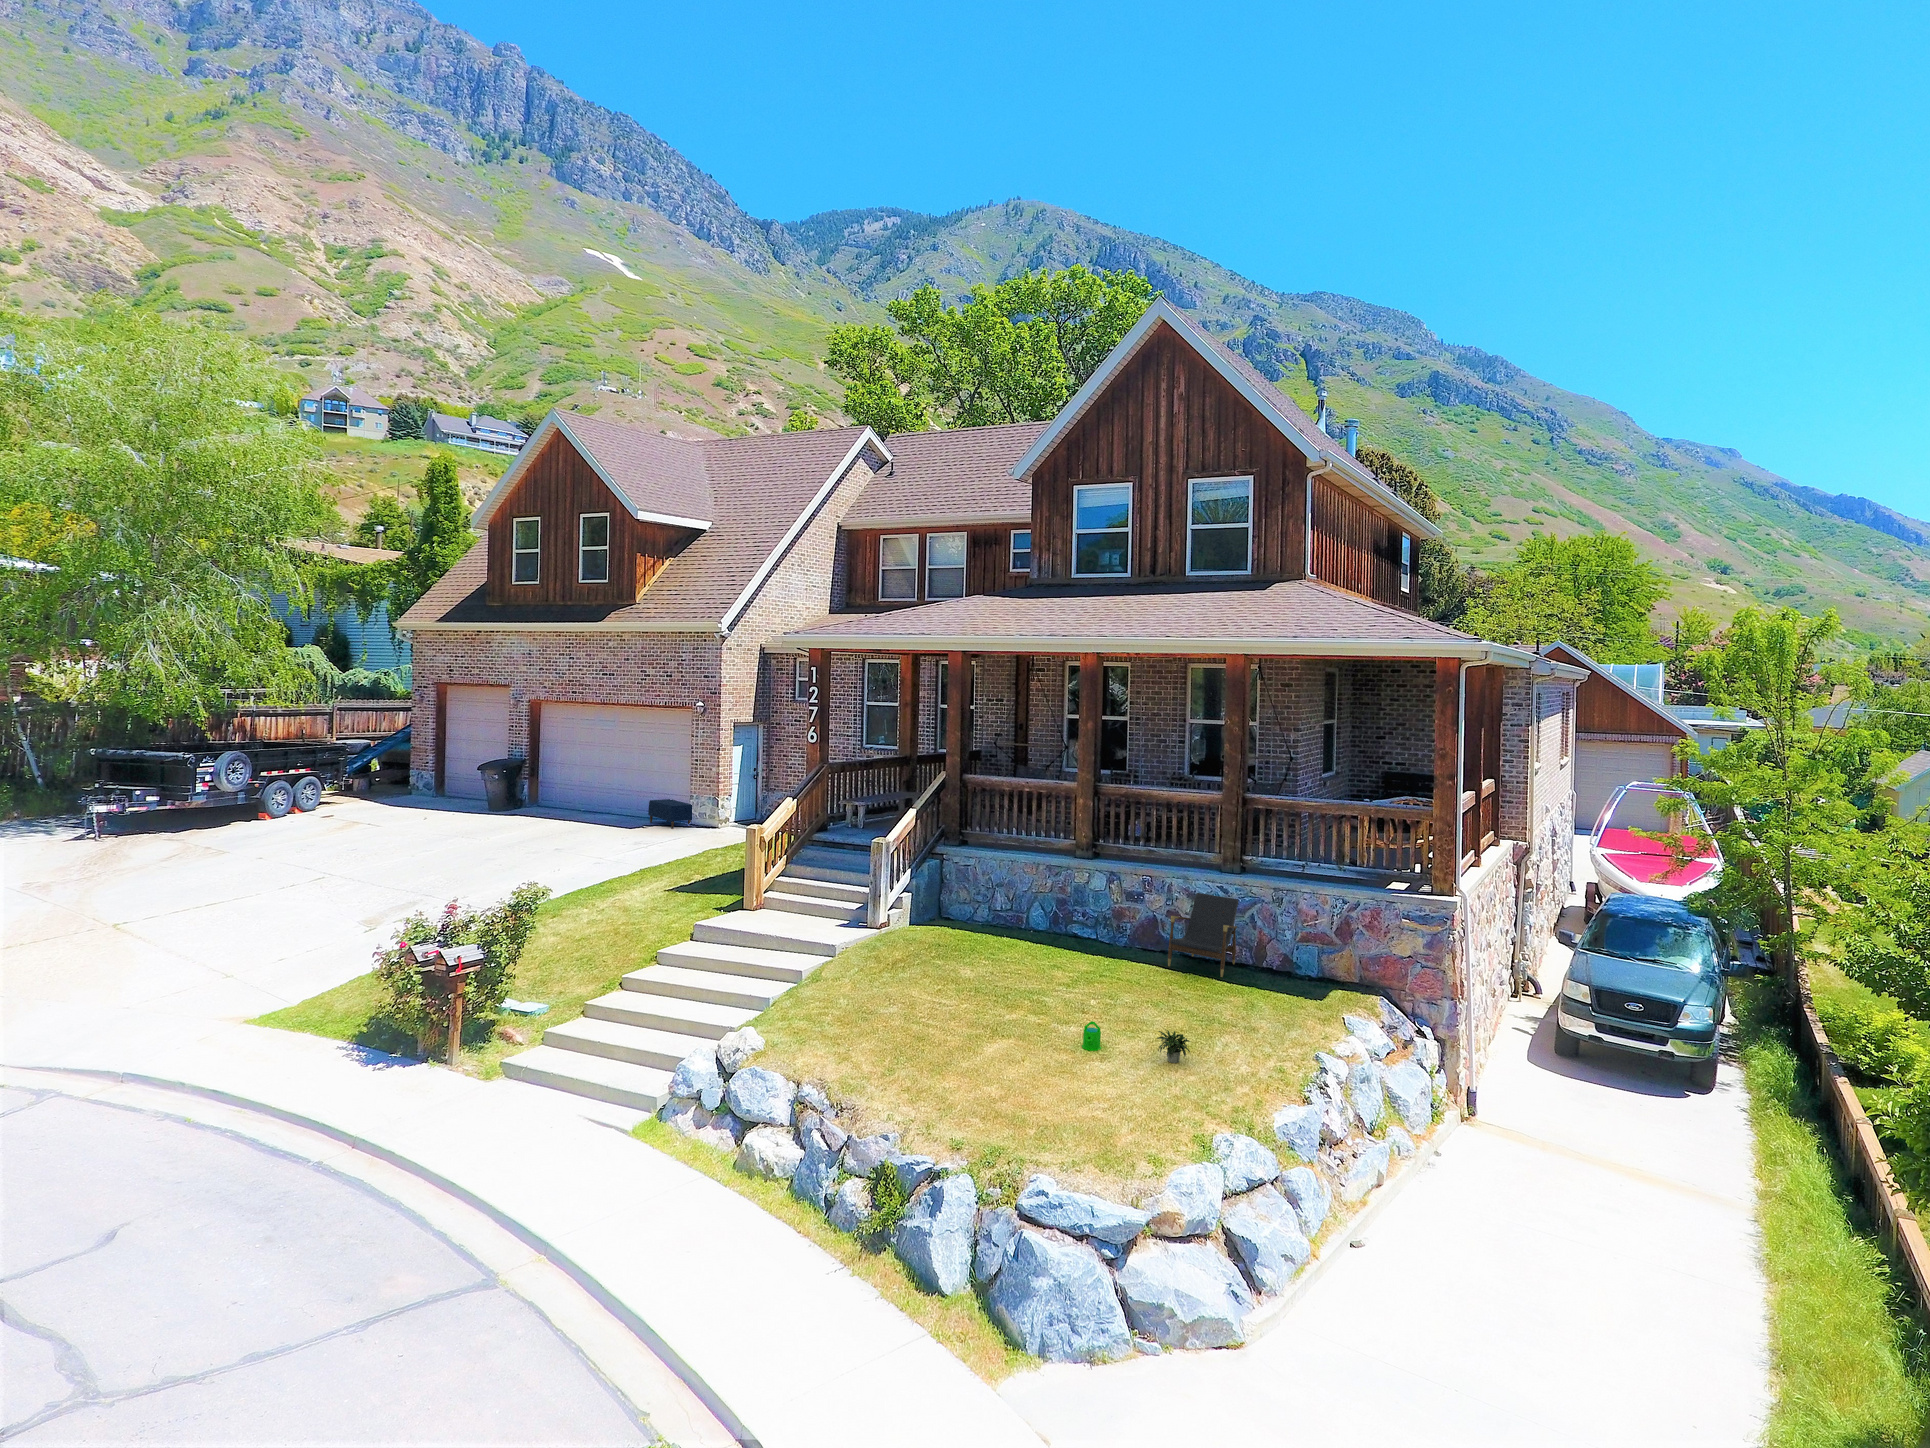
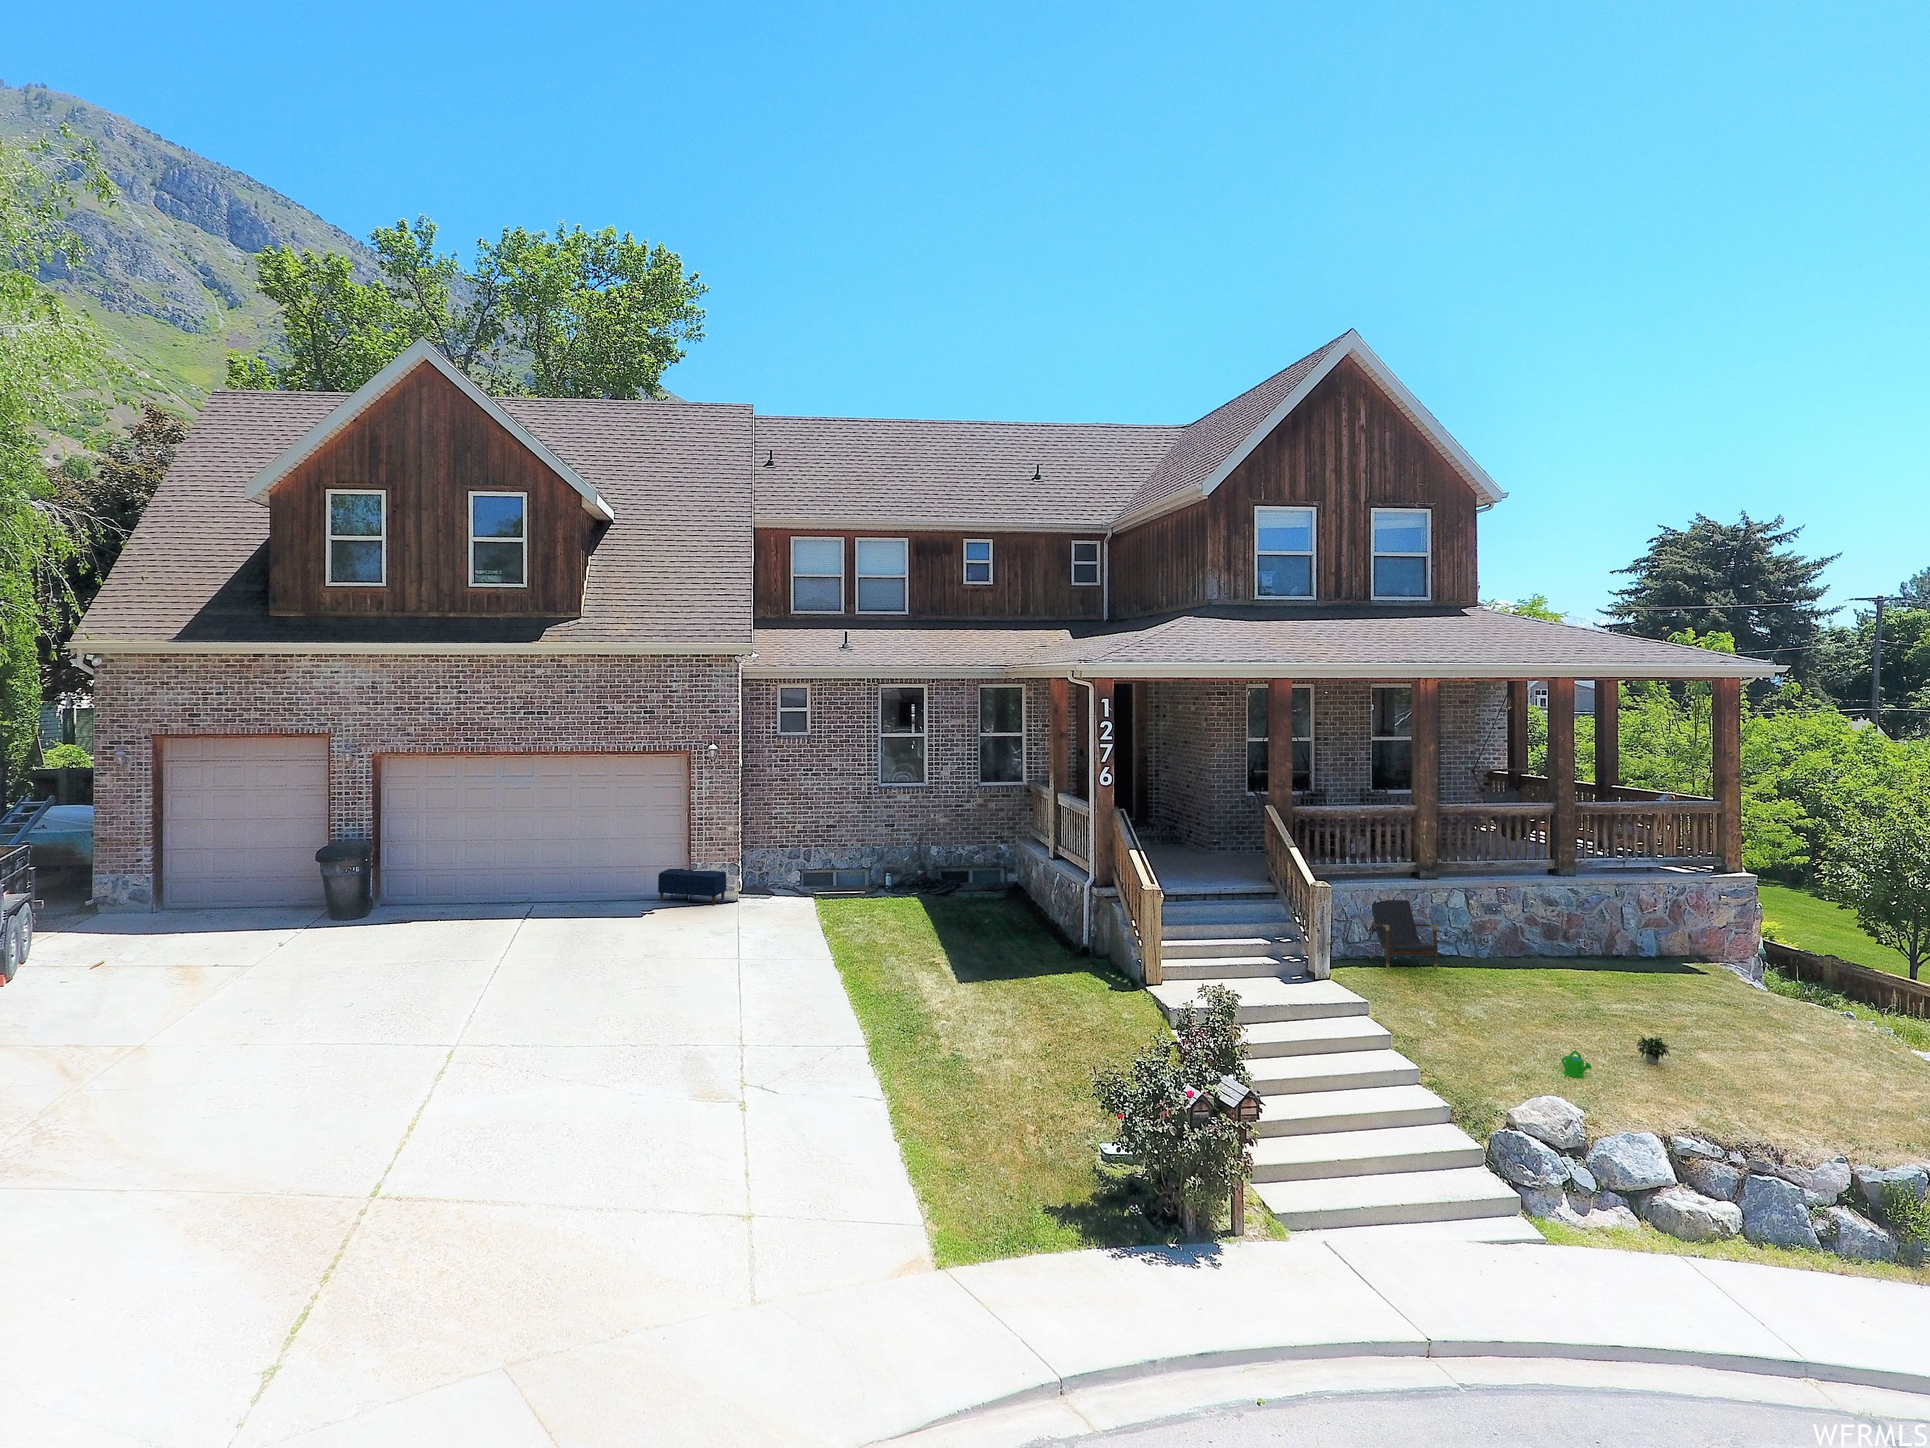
lounge chair: present [1168,893,1238,977] -> present [1370,900,1438,971]
watering can: present [1082,1021,1101,1051] -> present [1561,1051,1592,1078]
potted plant: present [1157,1031,1190,1063] -> present [1631,1036,1670,1064]

